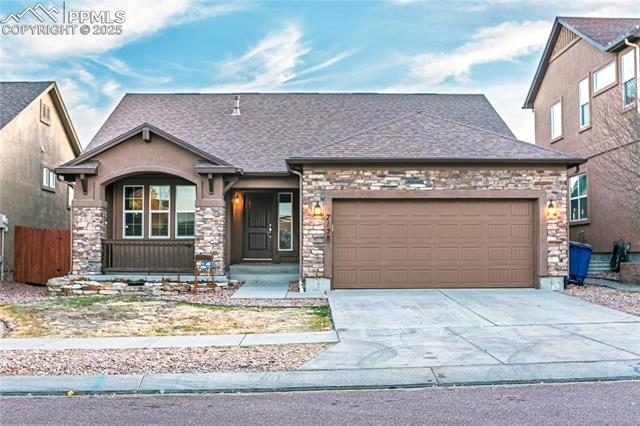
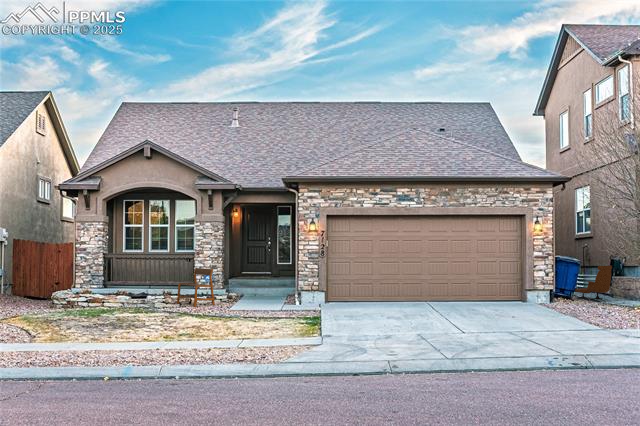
lounge chair: none [584,251,626,288] -> present [575,266,612,301]

